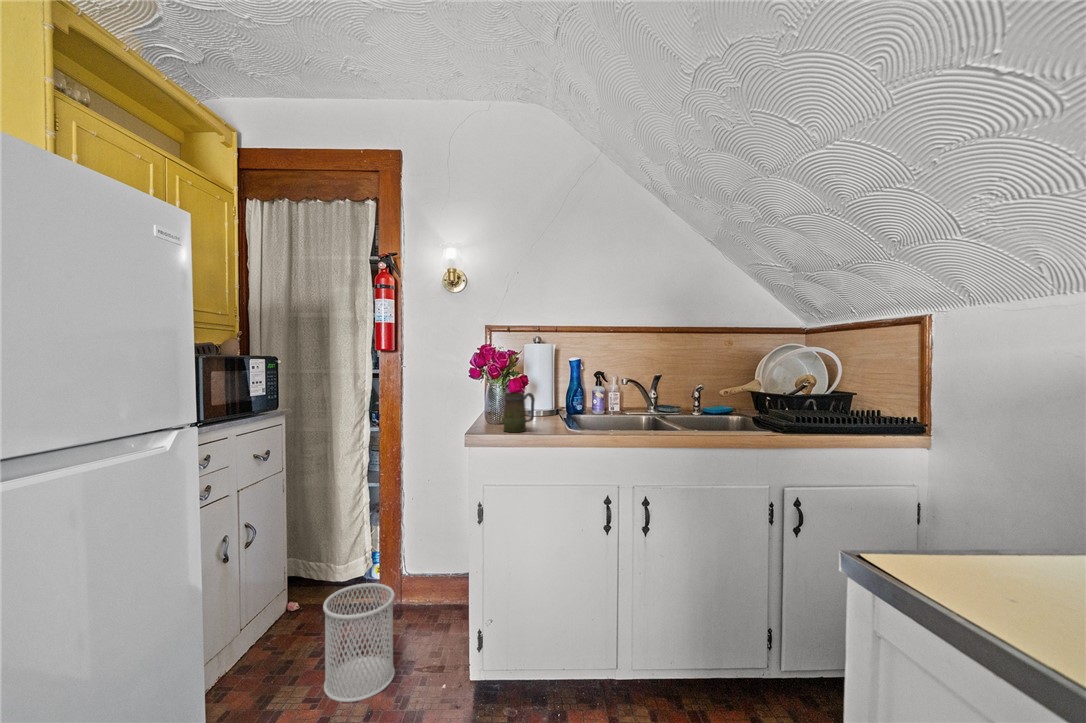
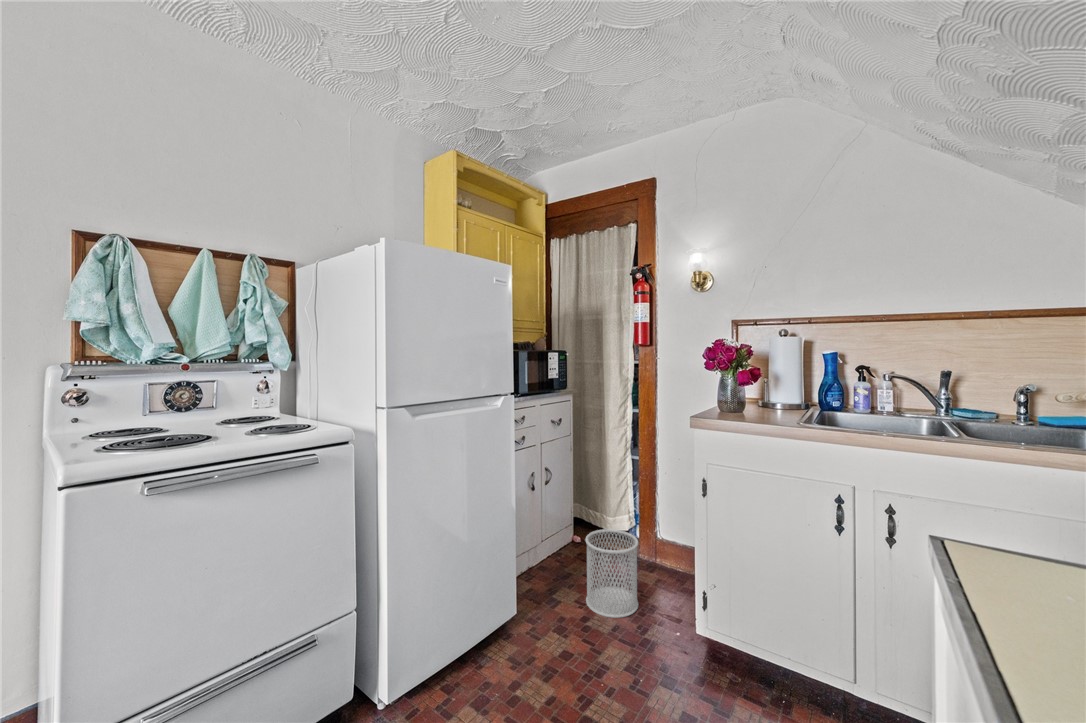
mug: present [503,393,535,432] -> none [730,383,762,420]

